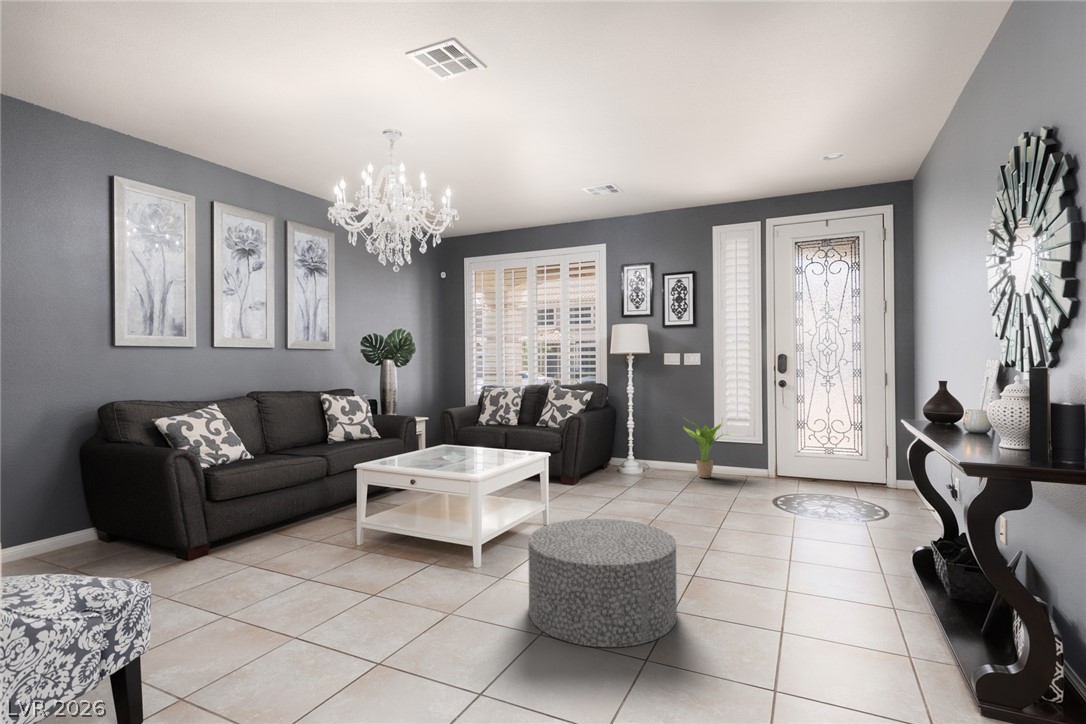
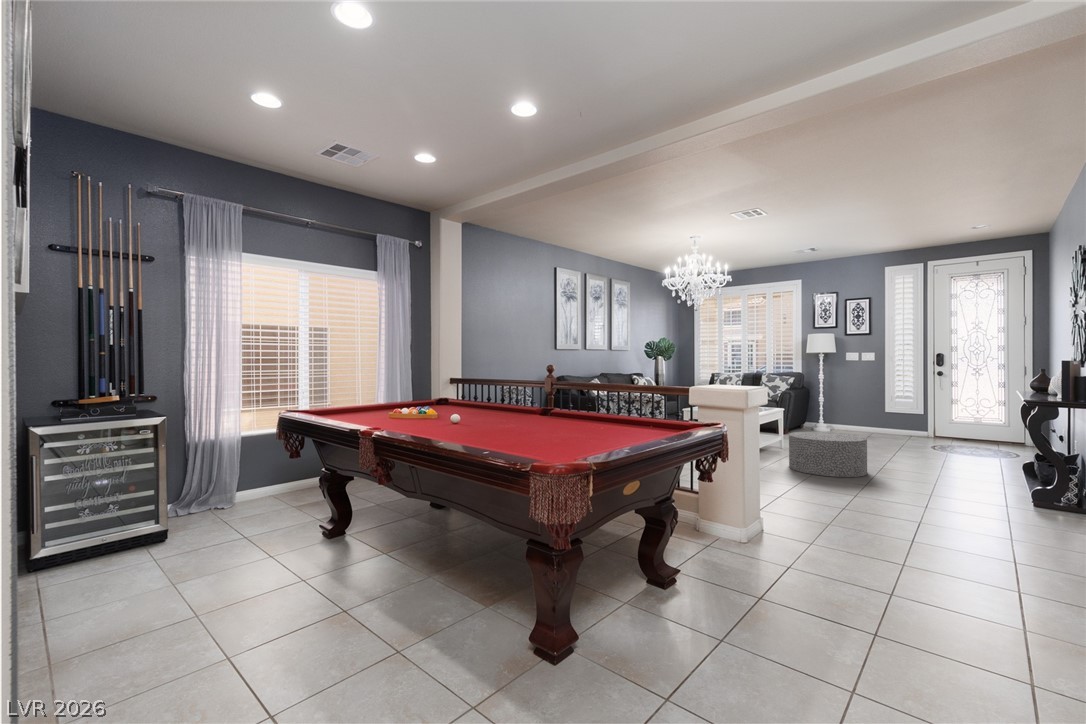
potted plant: present [683,419,731,478] -> none [861,393,902,435]

